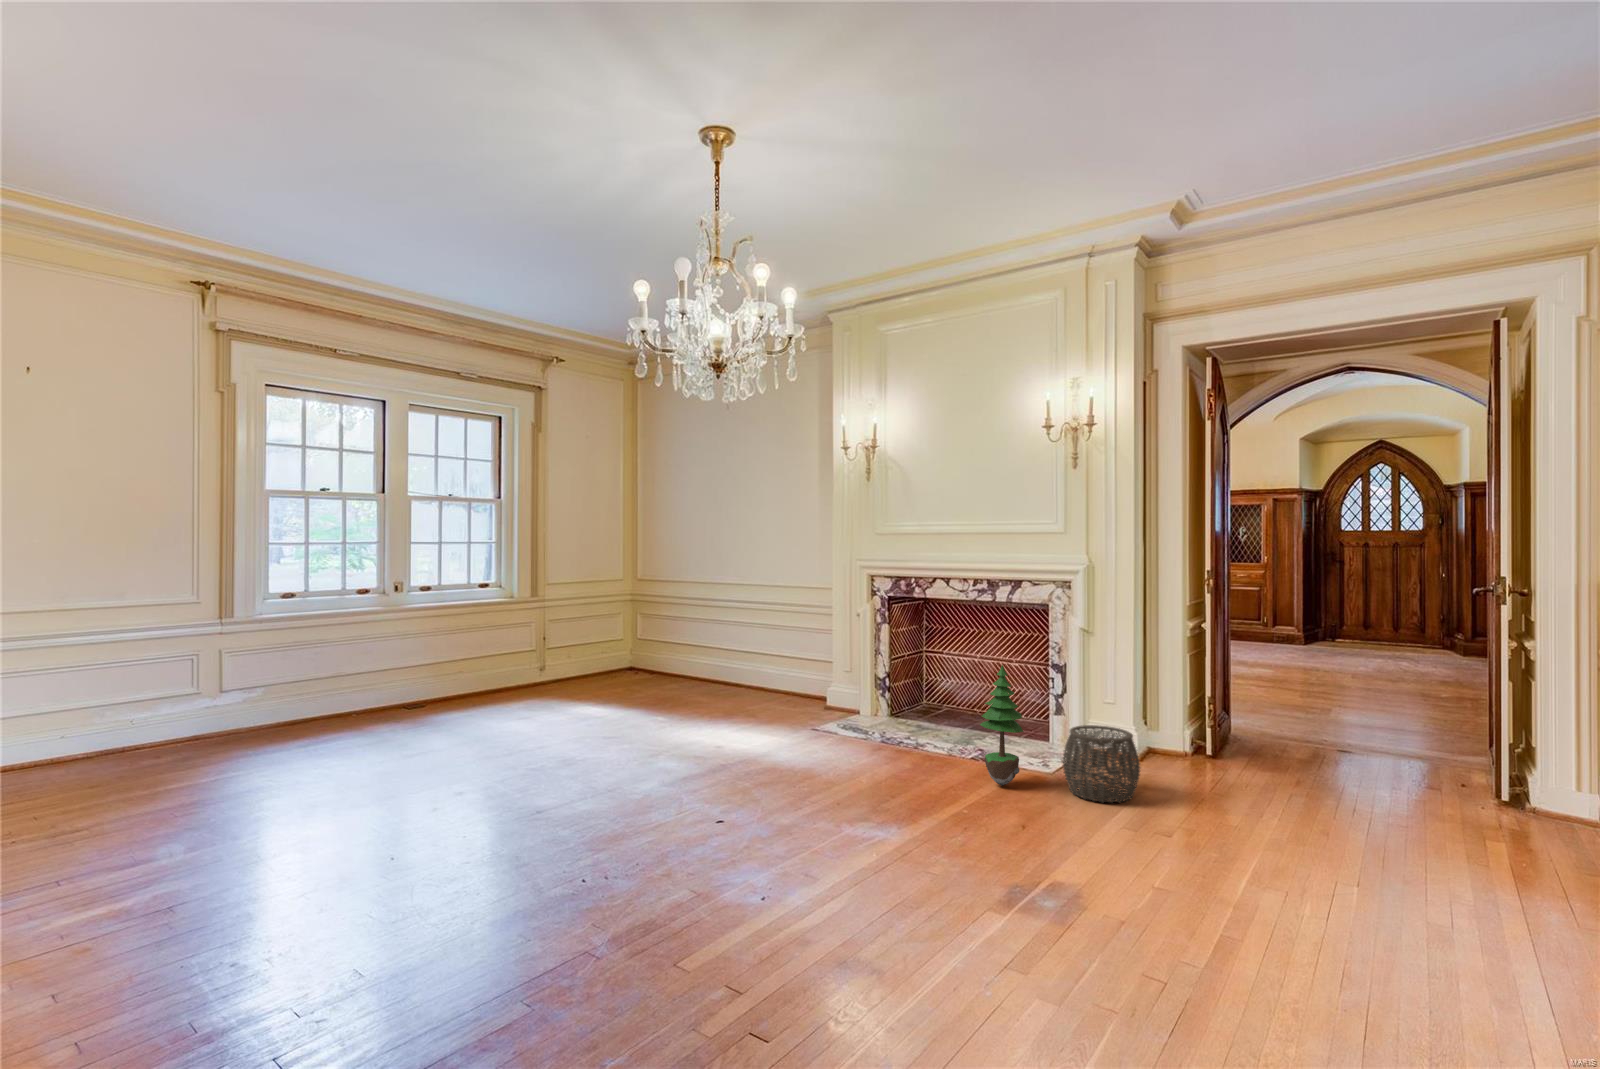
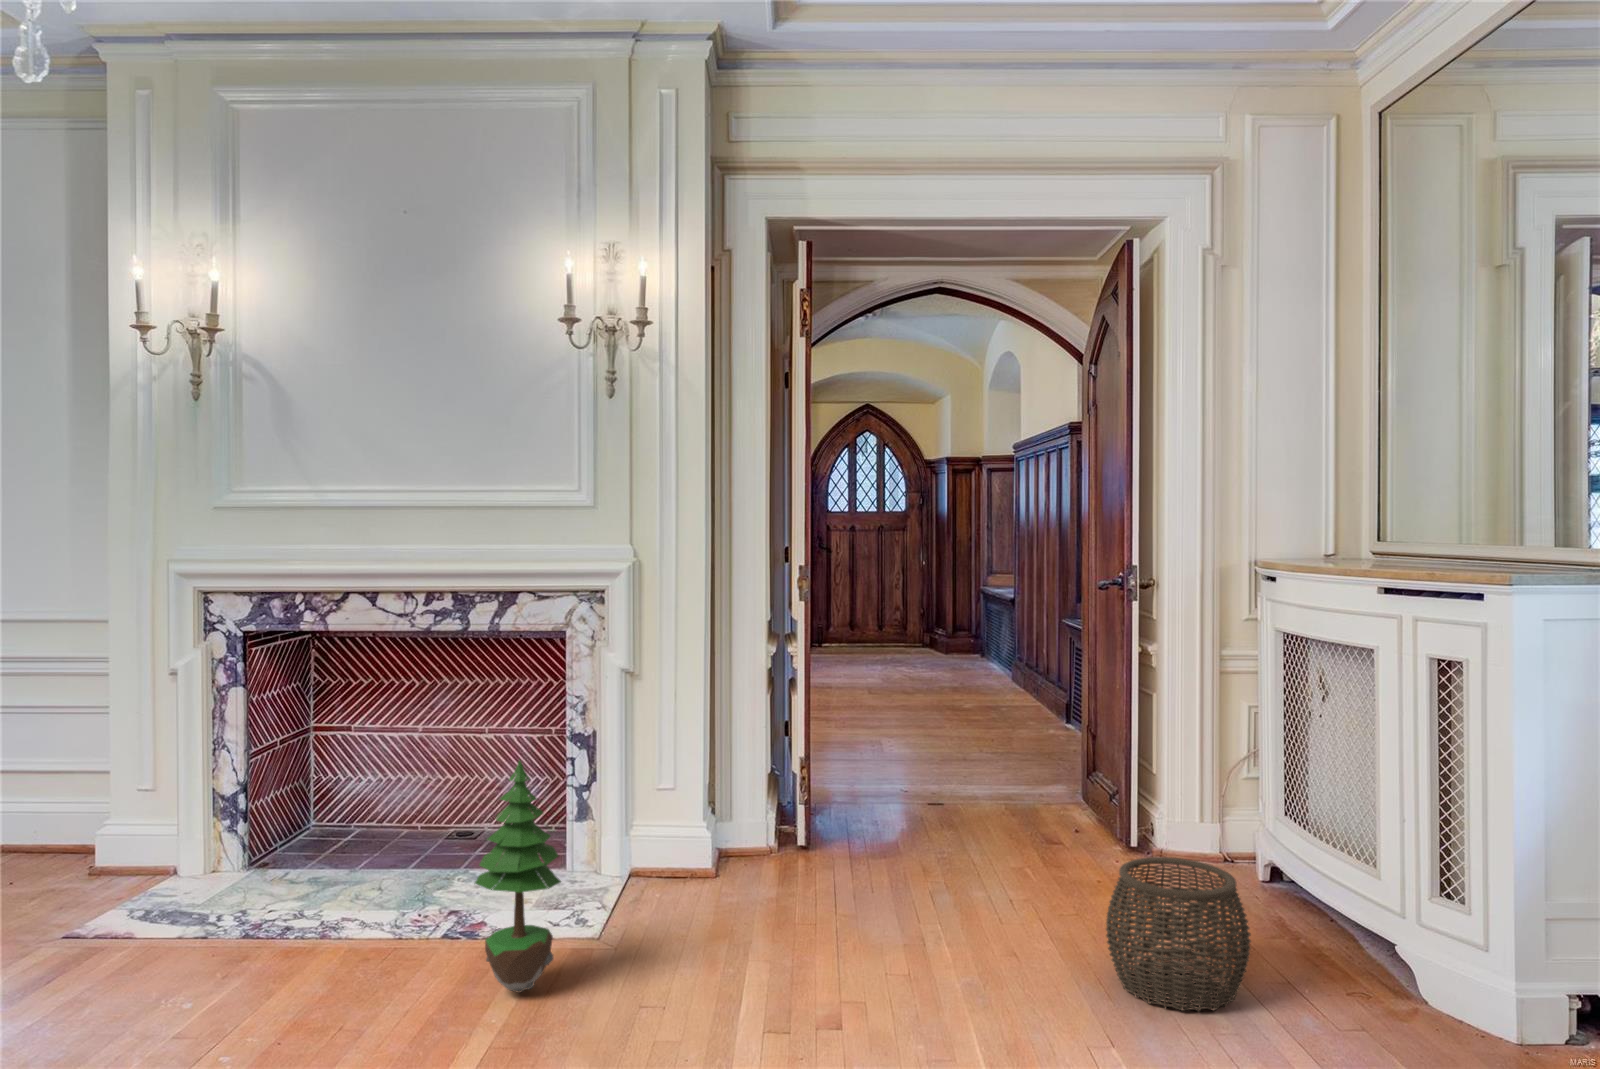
woven basket: present [1063,725,1140,803] -> present [1106,857,1251,1012]

